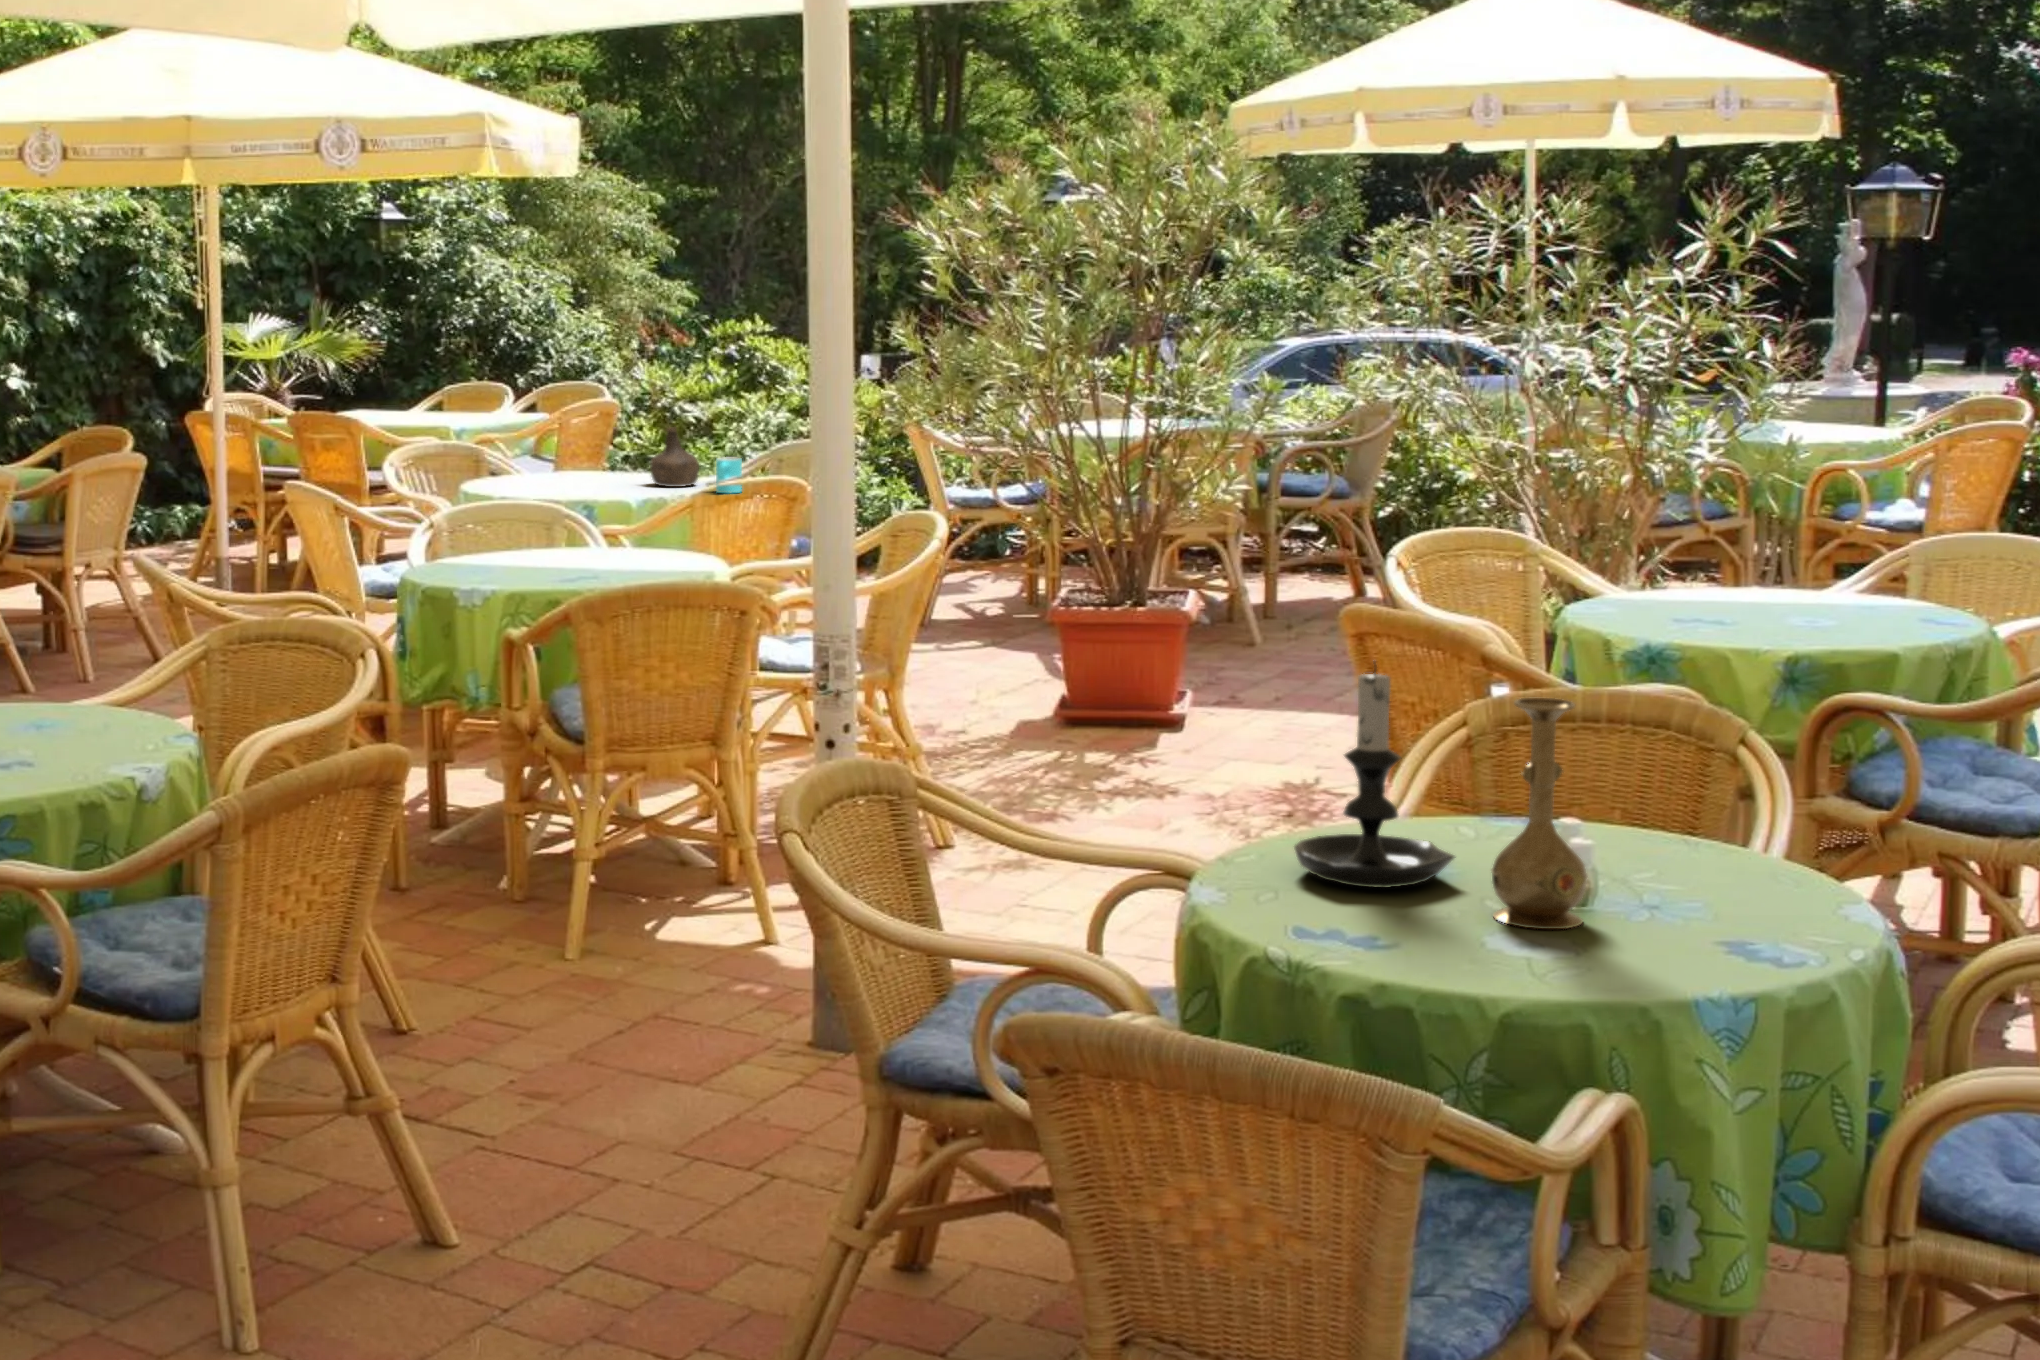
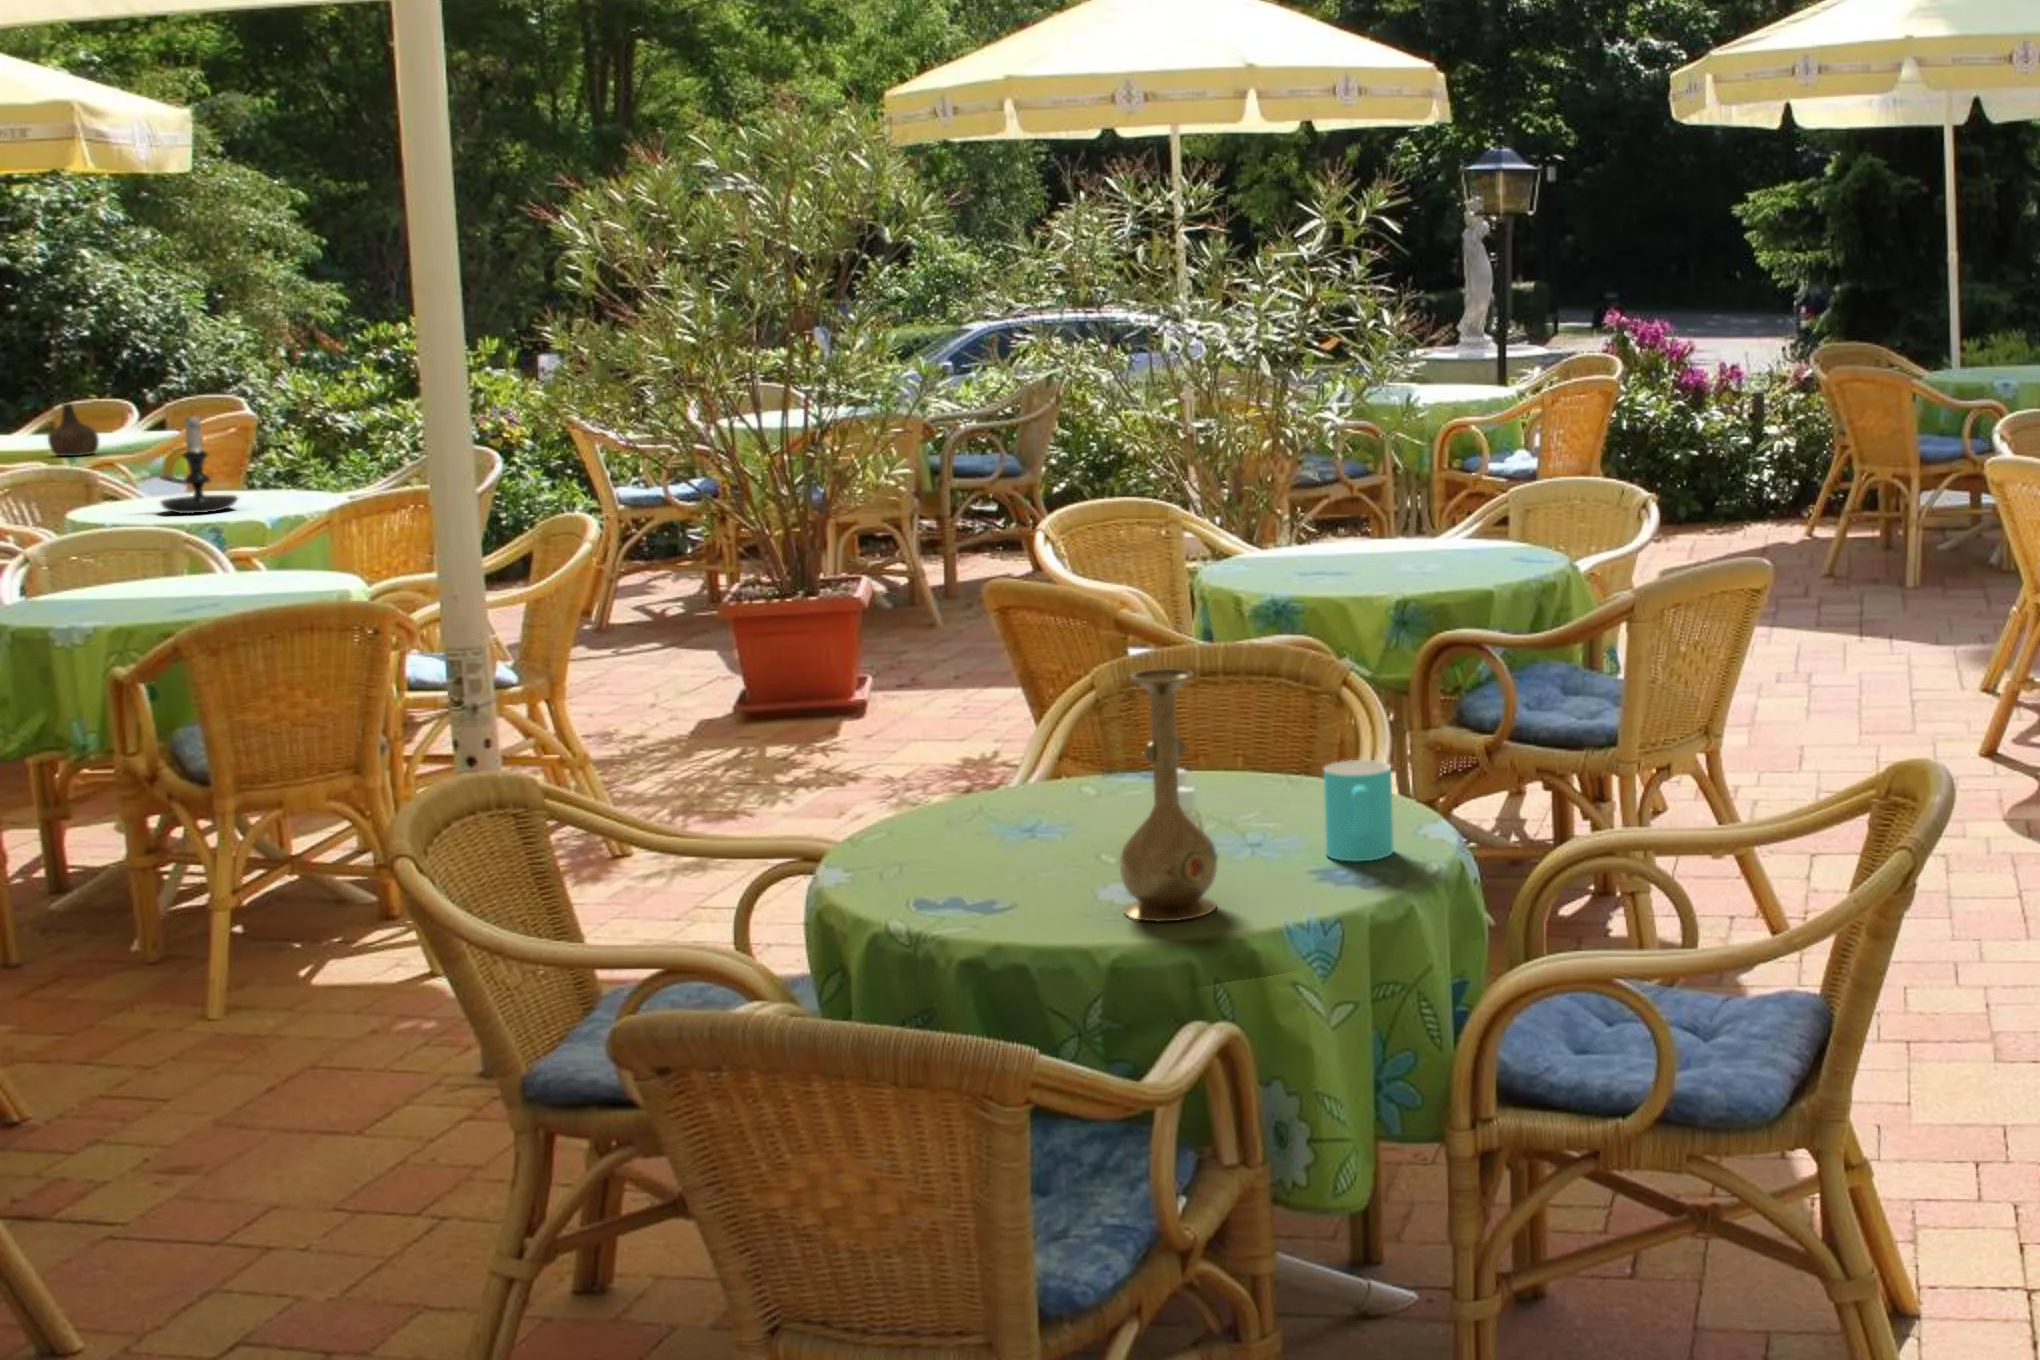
bottle: present [650,427,699,487] -> present [48,403,99,456]
cup: present [716,458,742,493] -> present [1324,760,1393,861]
candle holder: present [1294,662,1454,888] -> present [161,416,238,514]

